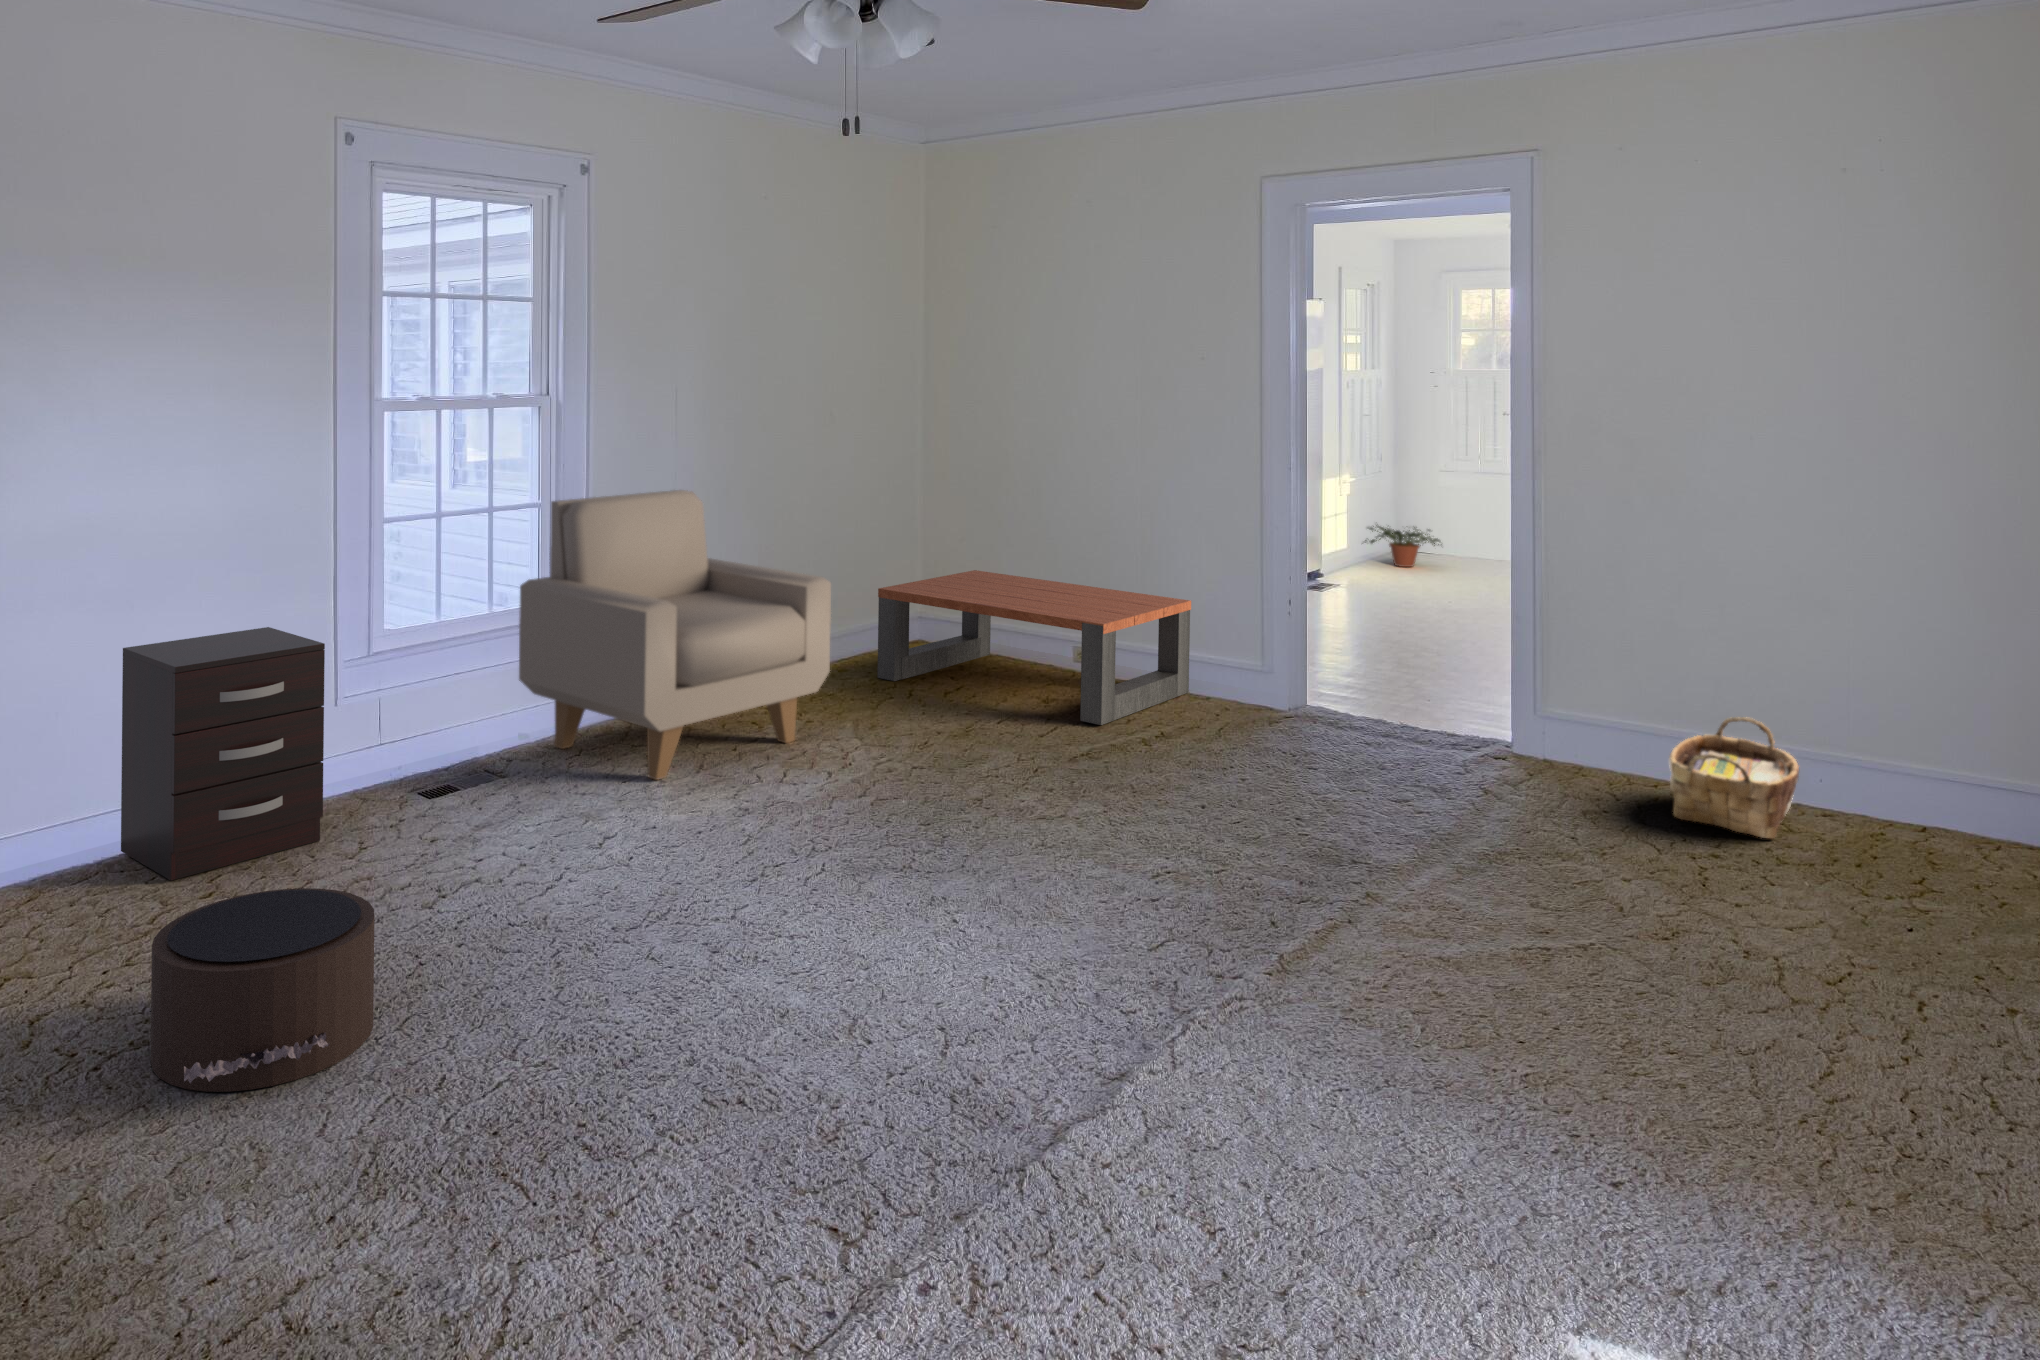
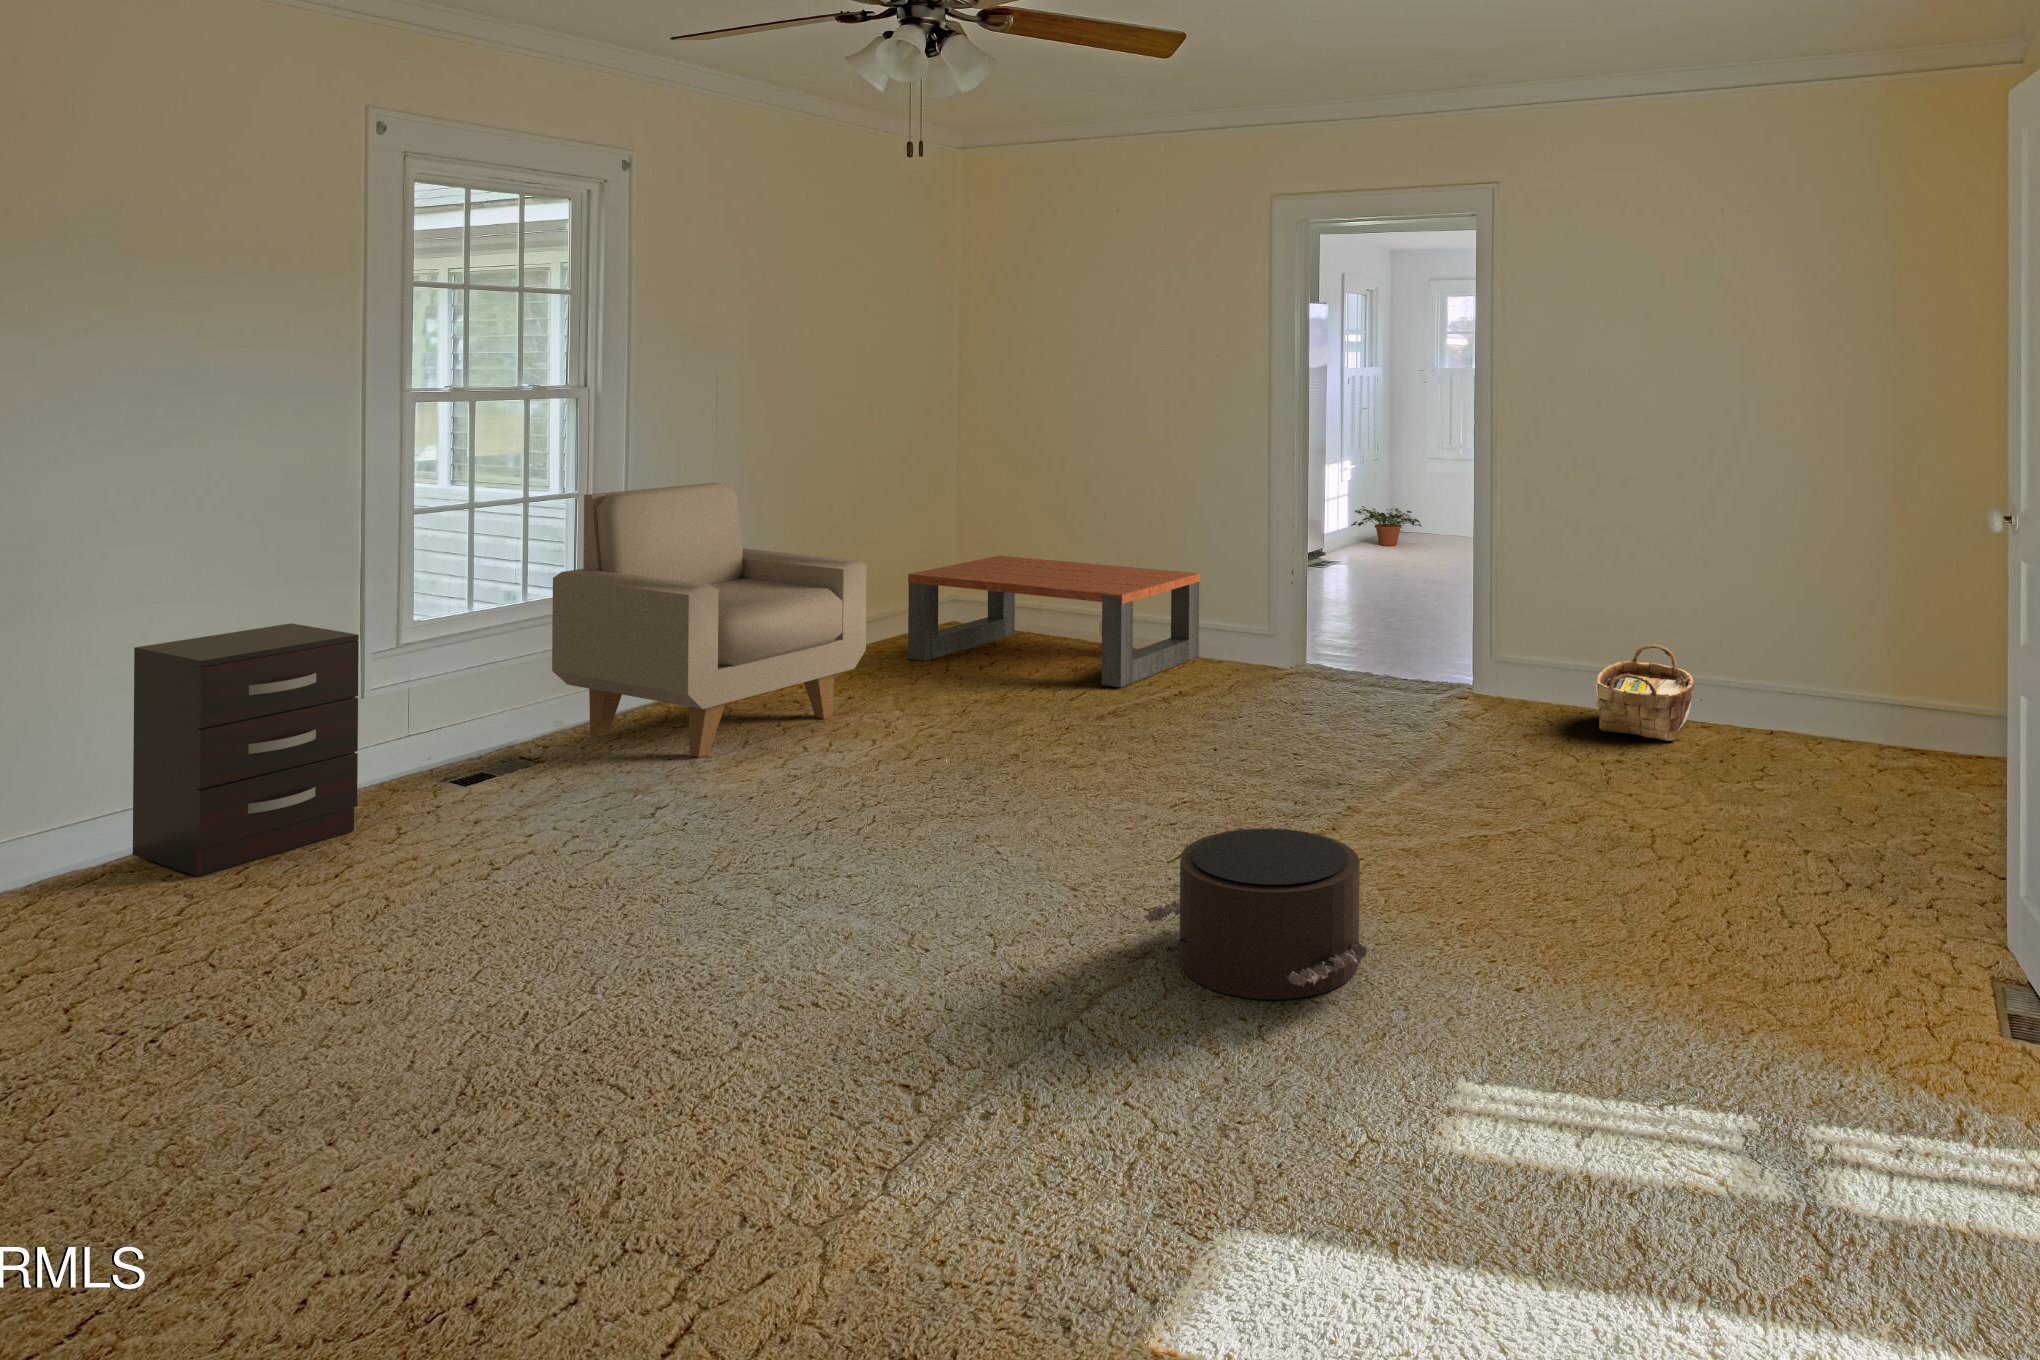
pouf: present [150,888,375,1092] -> present [1144,828,1374,999]

